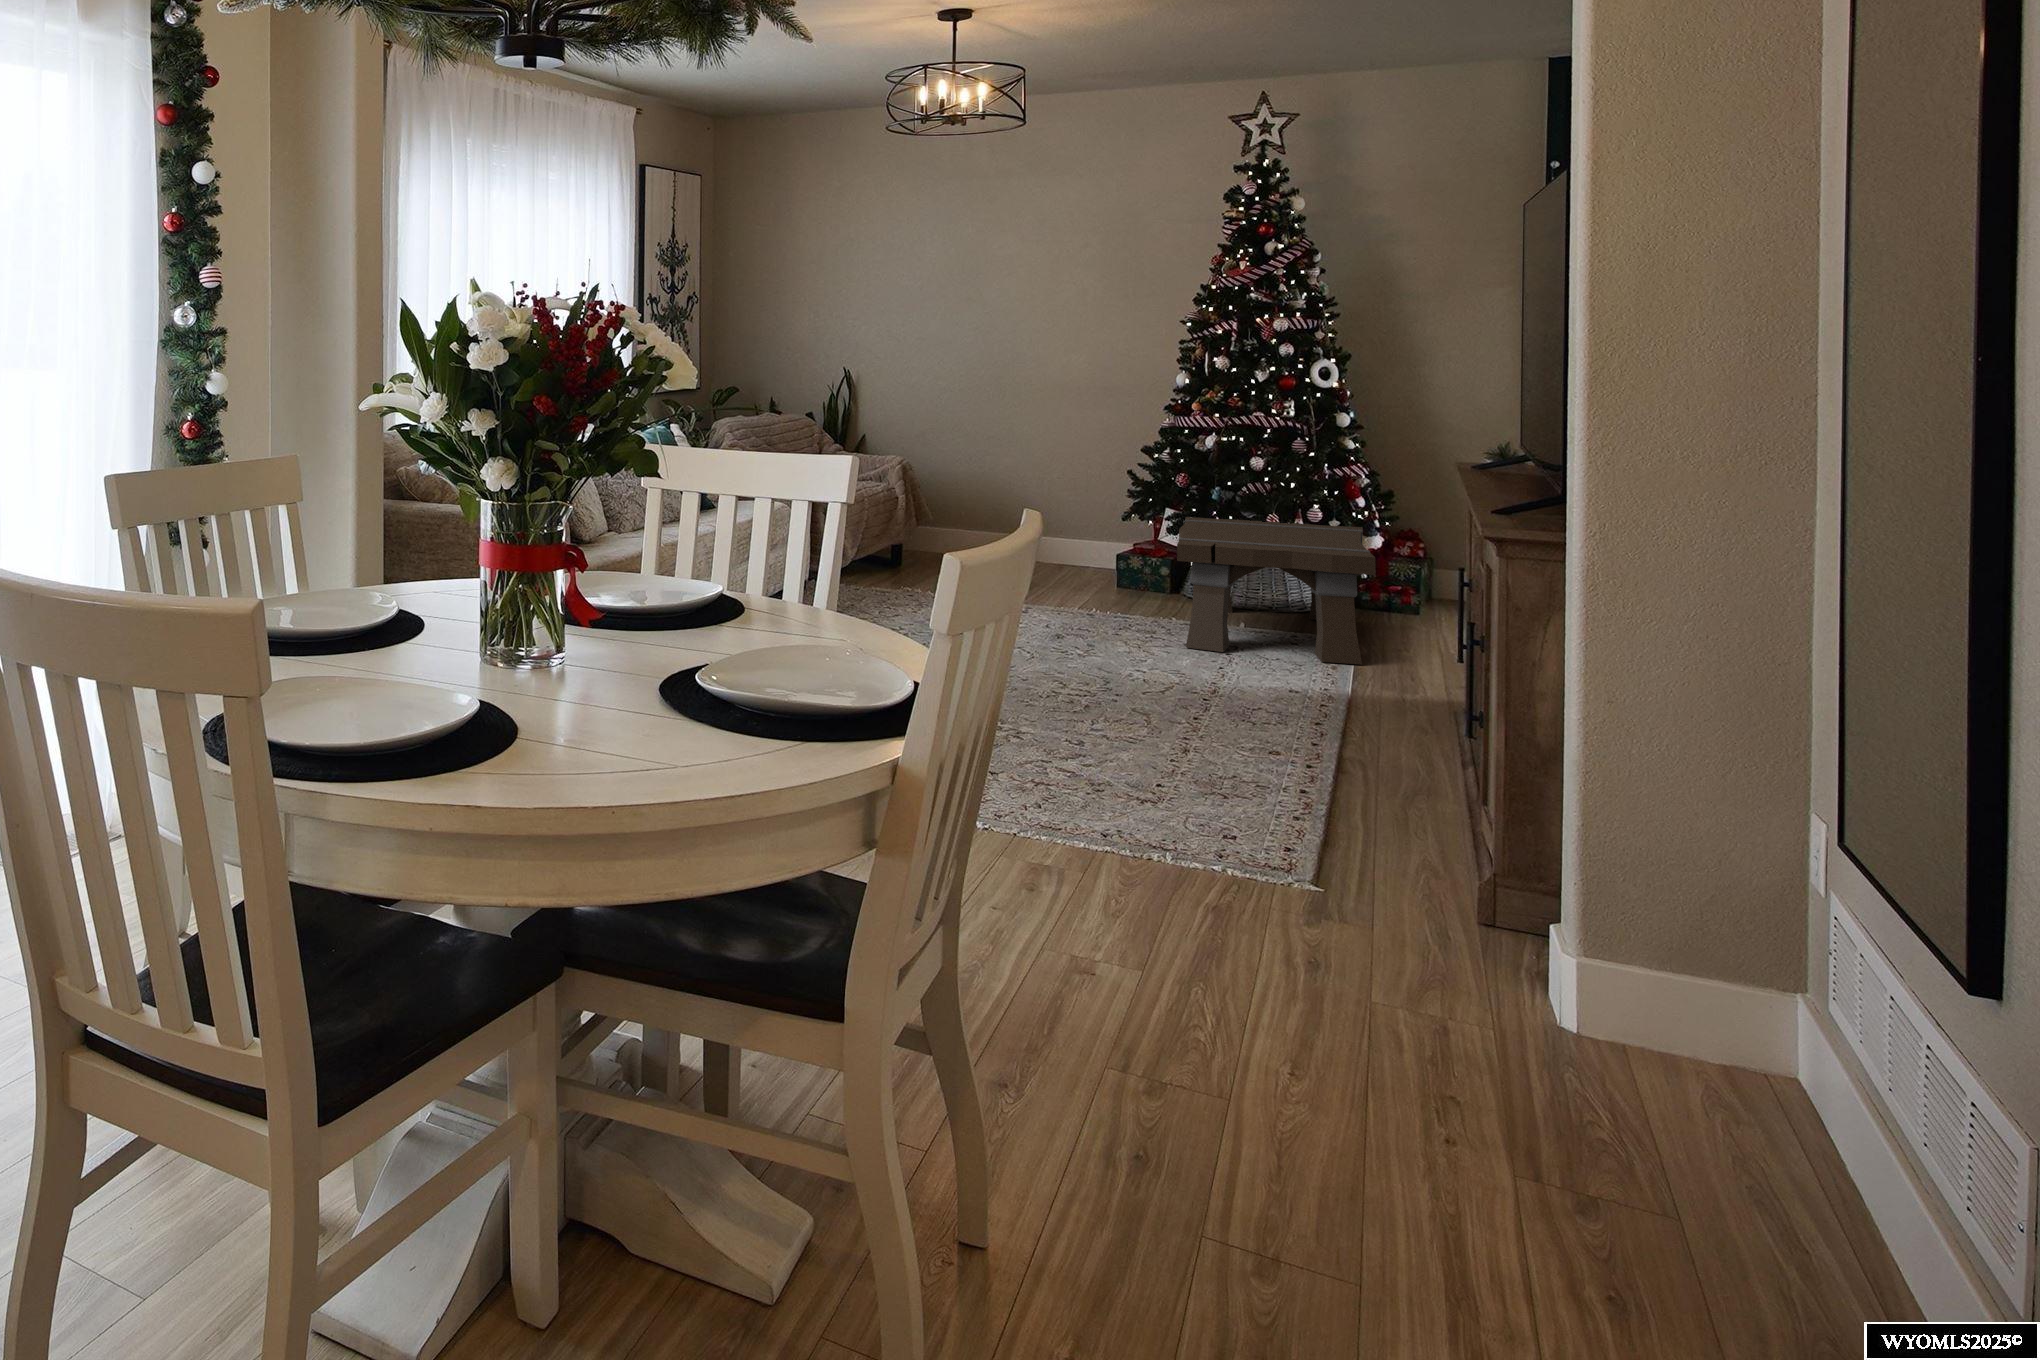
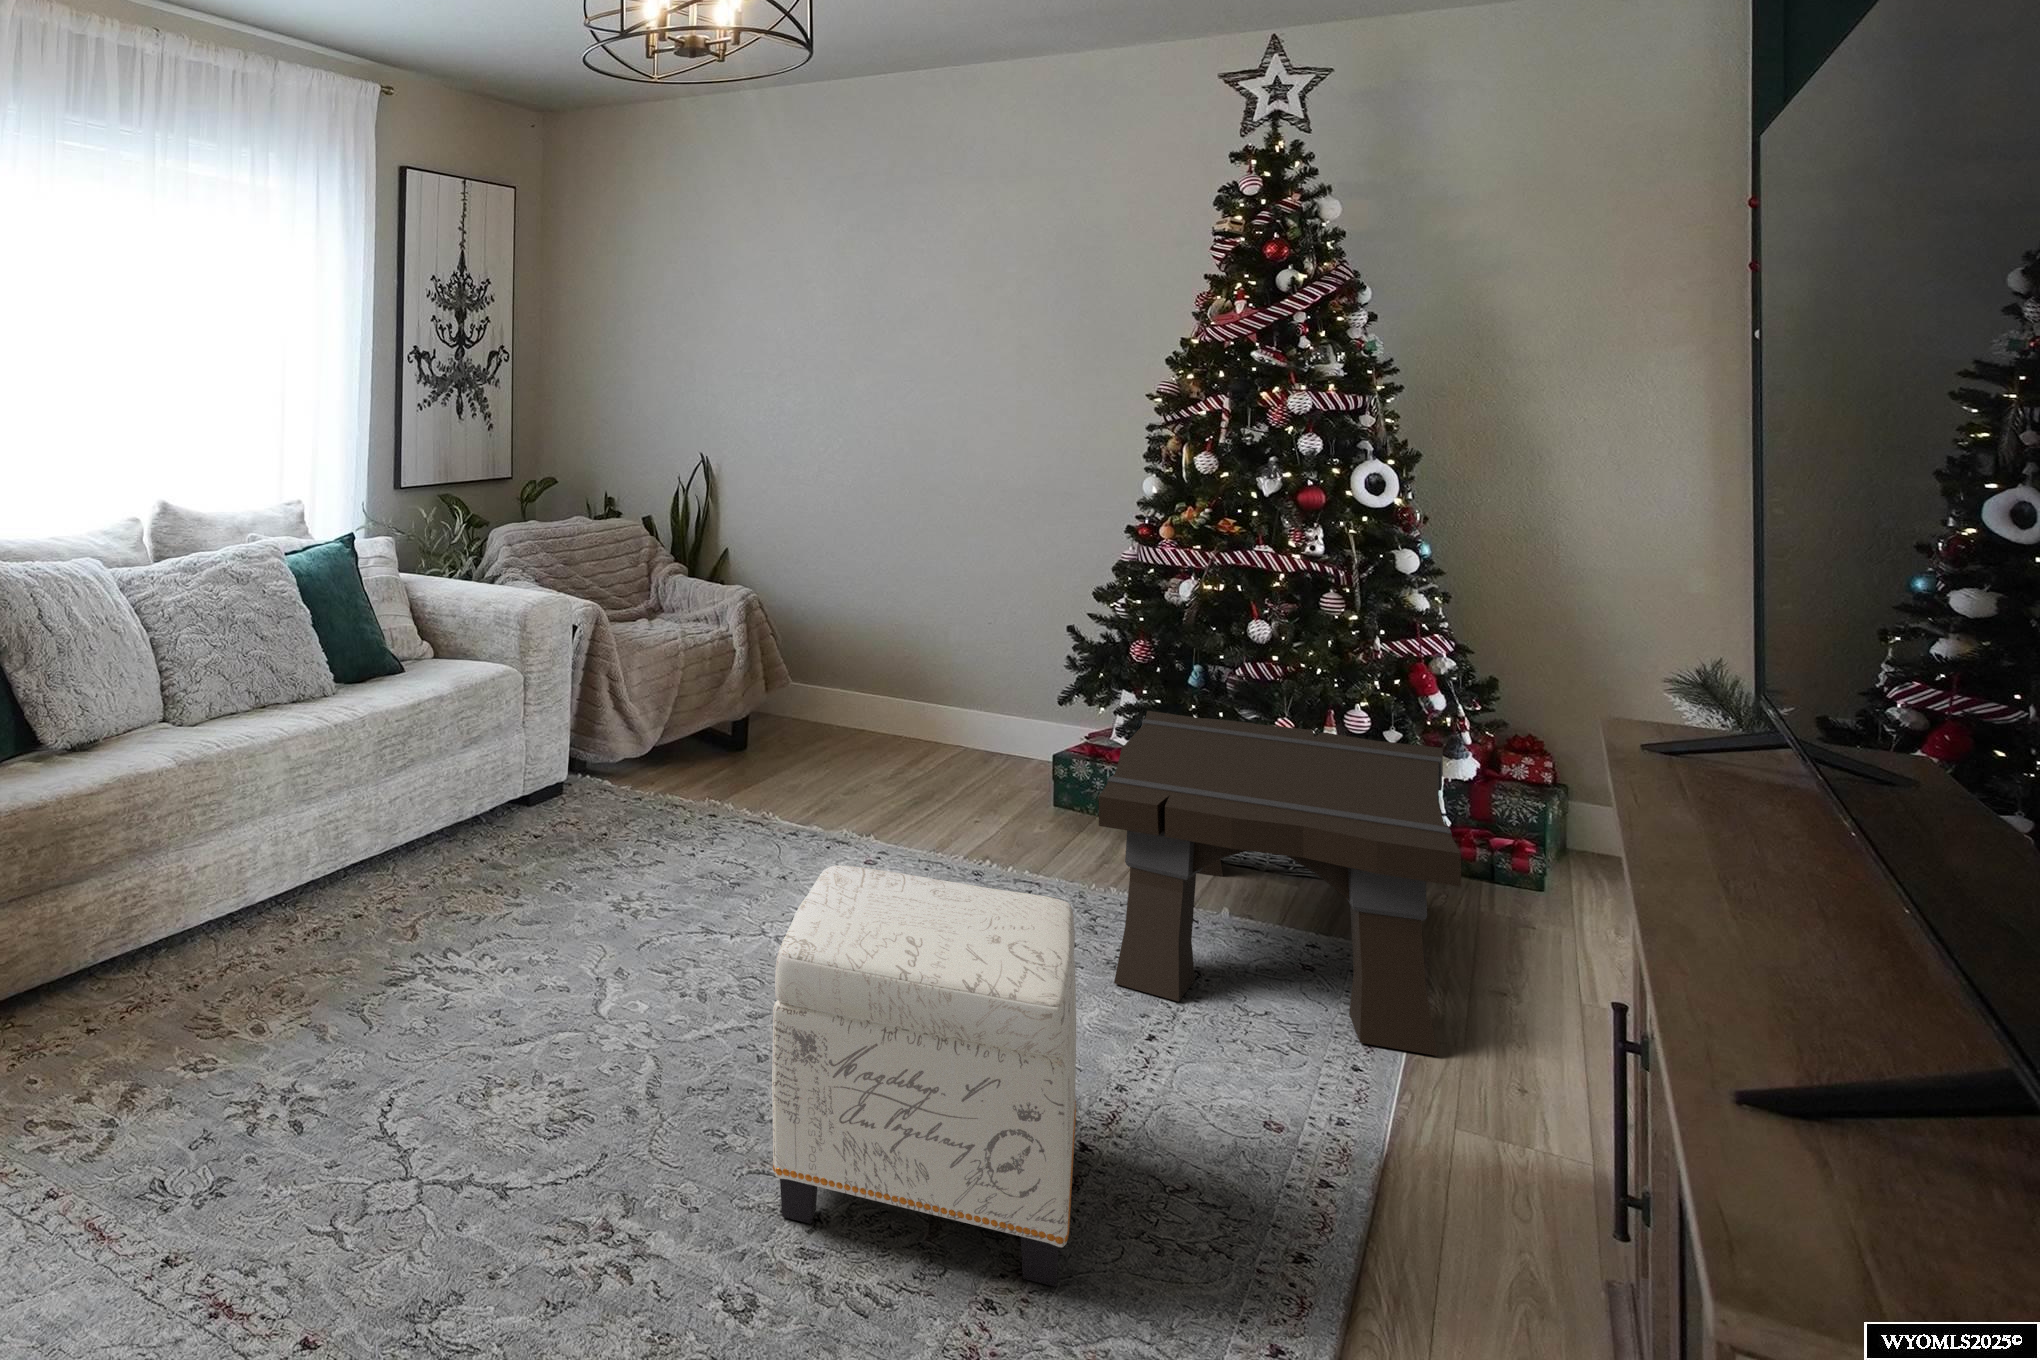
ottoman: none [1052,560,1203,722] -> present [772,866,1076,1287]

